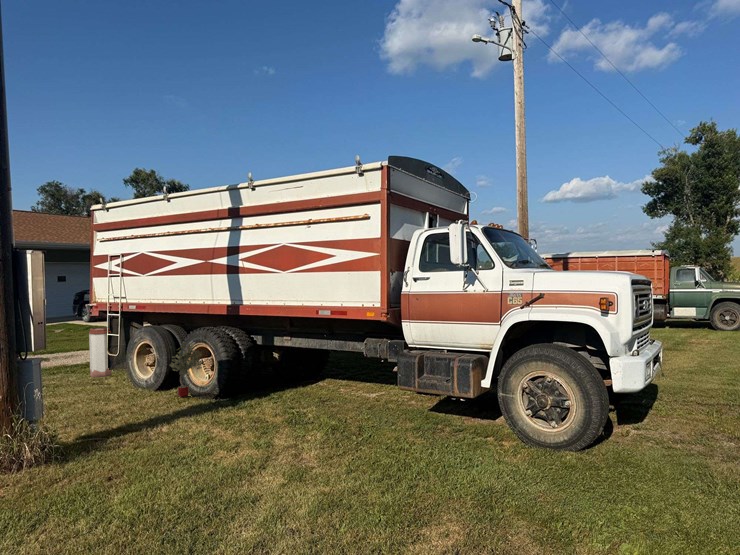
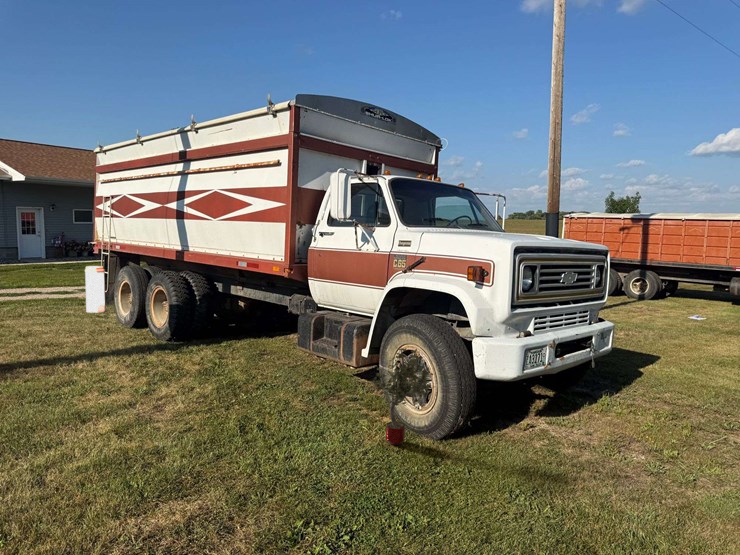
potted tree: present [170,343,202,397] -> present [372,348,433,445]

